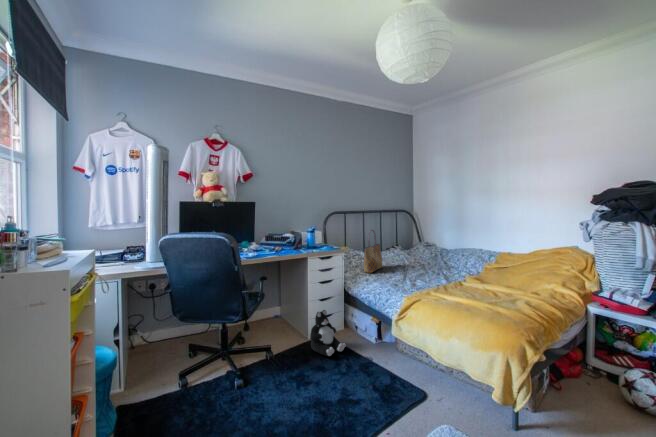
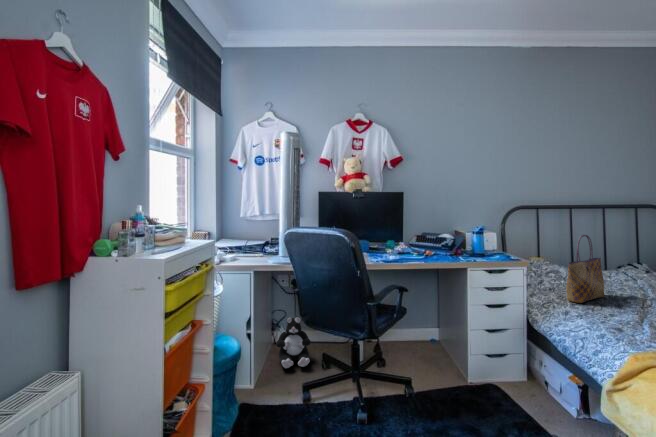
plush toy: present [310,310,346,356] -> present [276,317,311,368]

